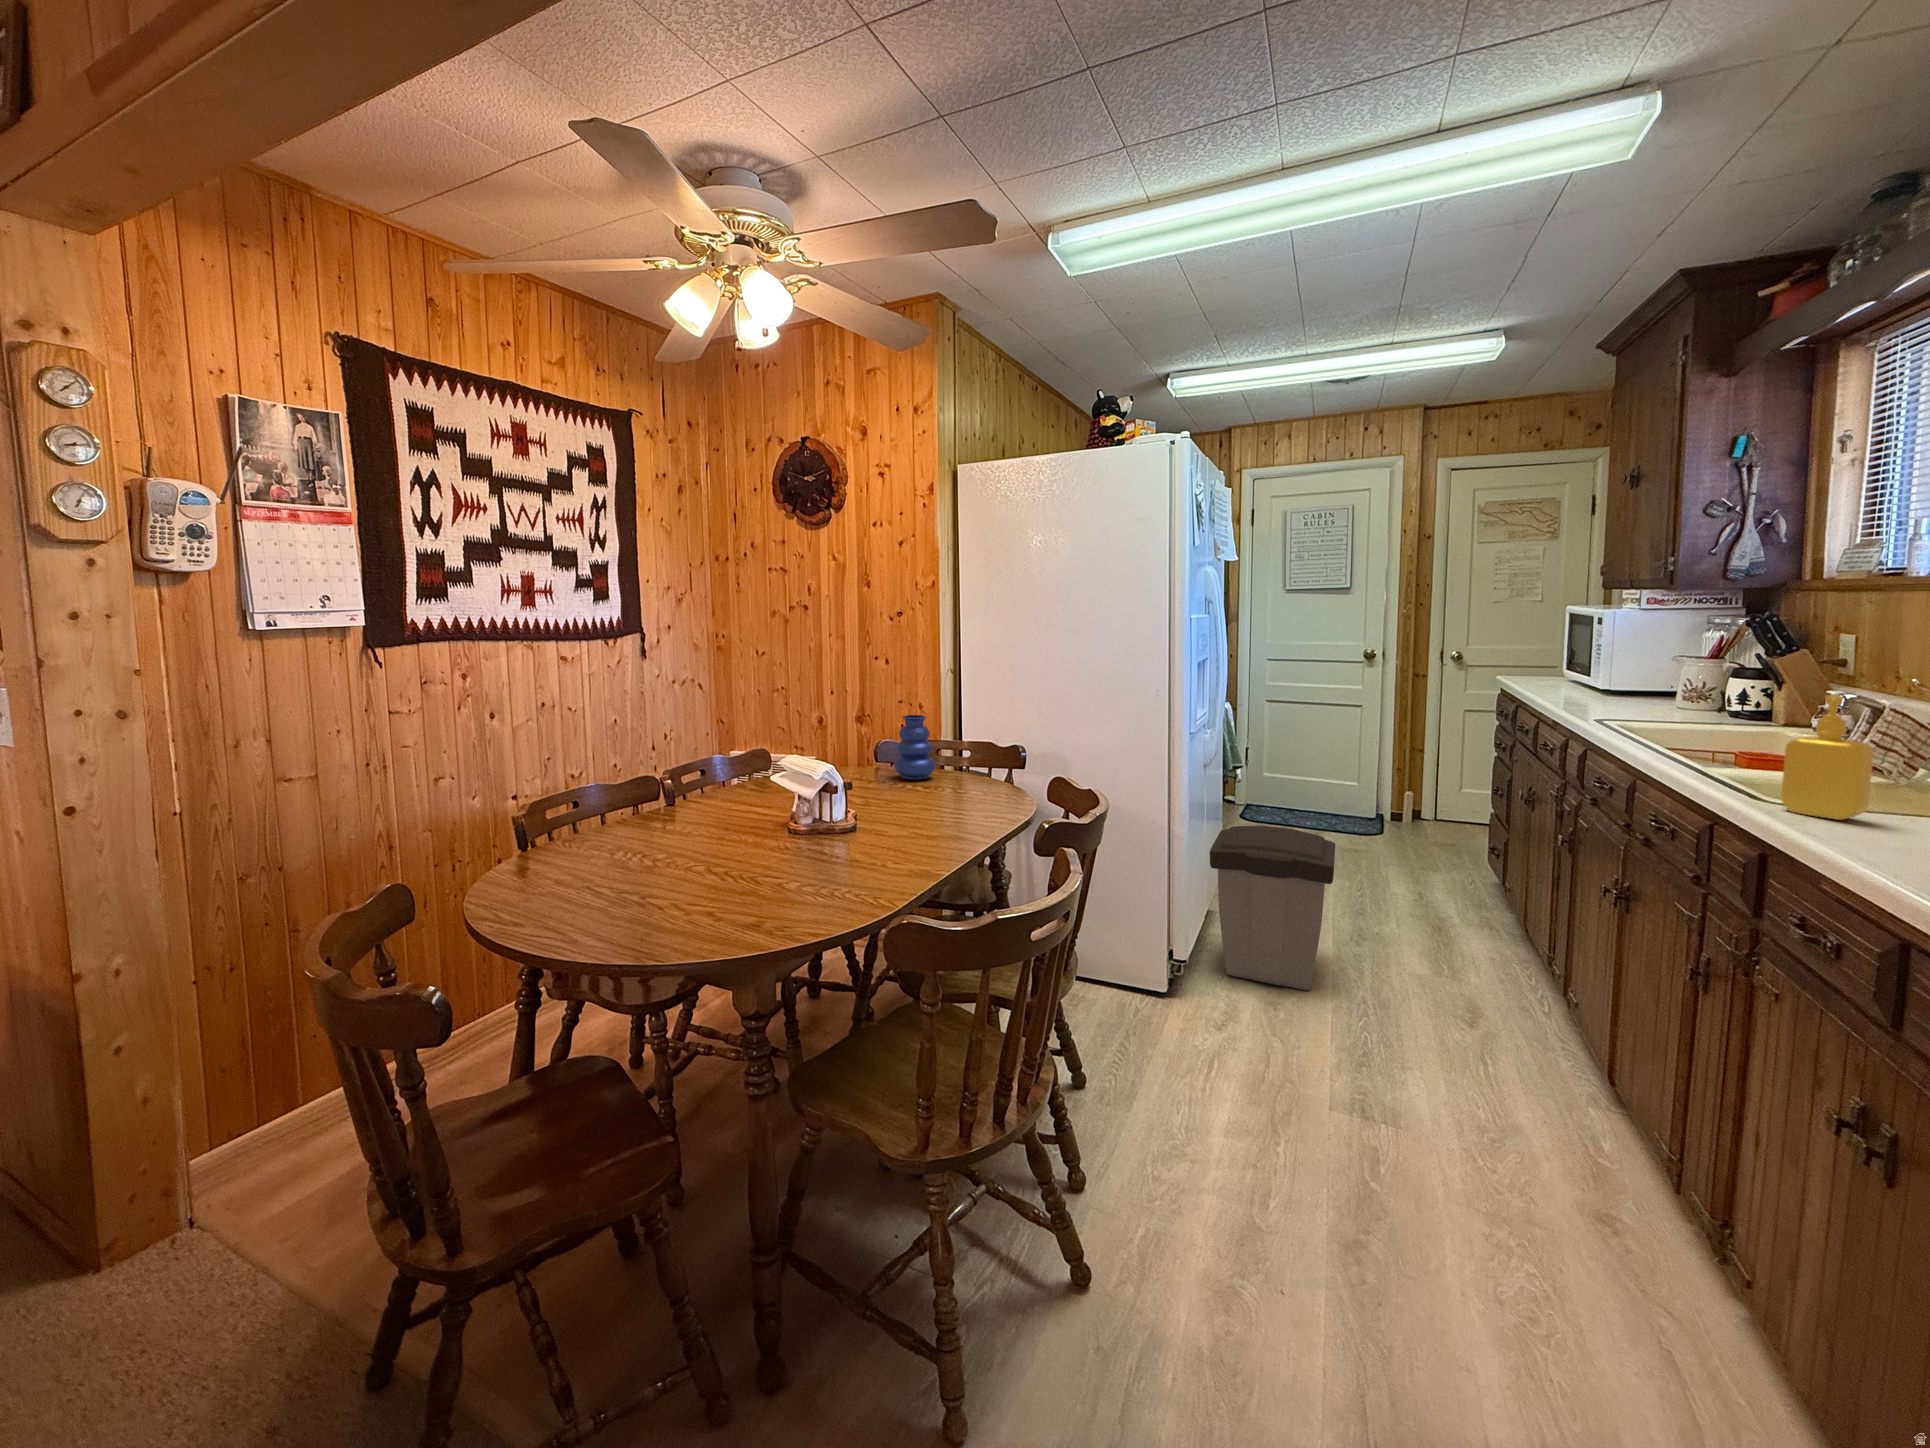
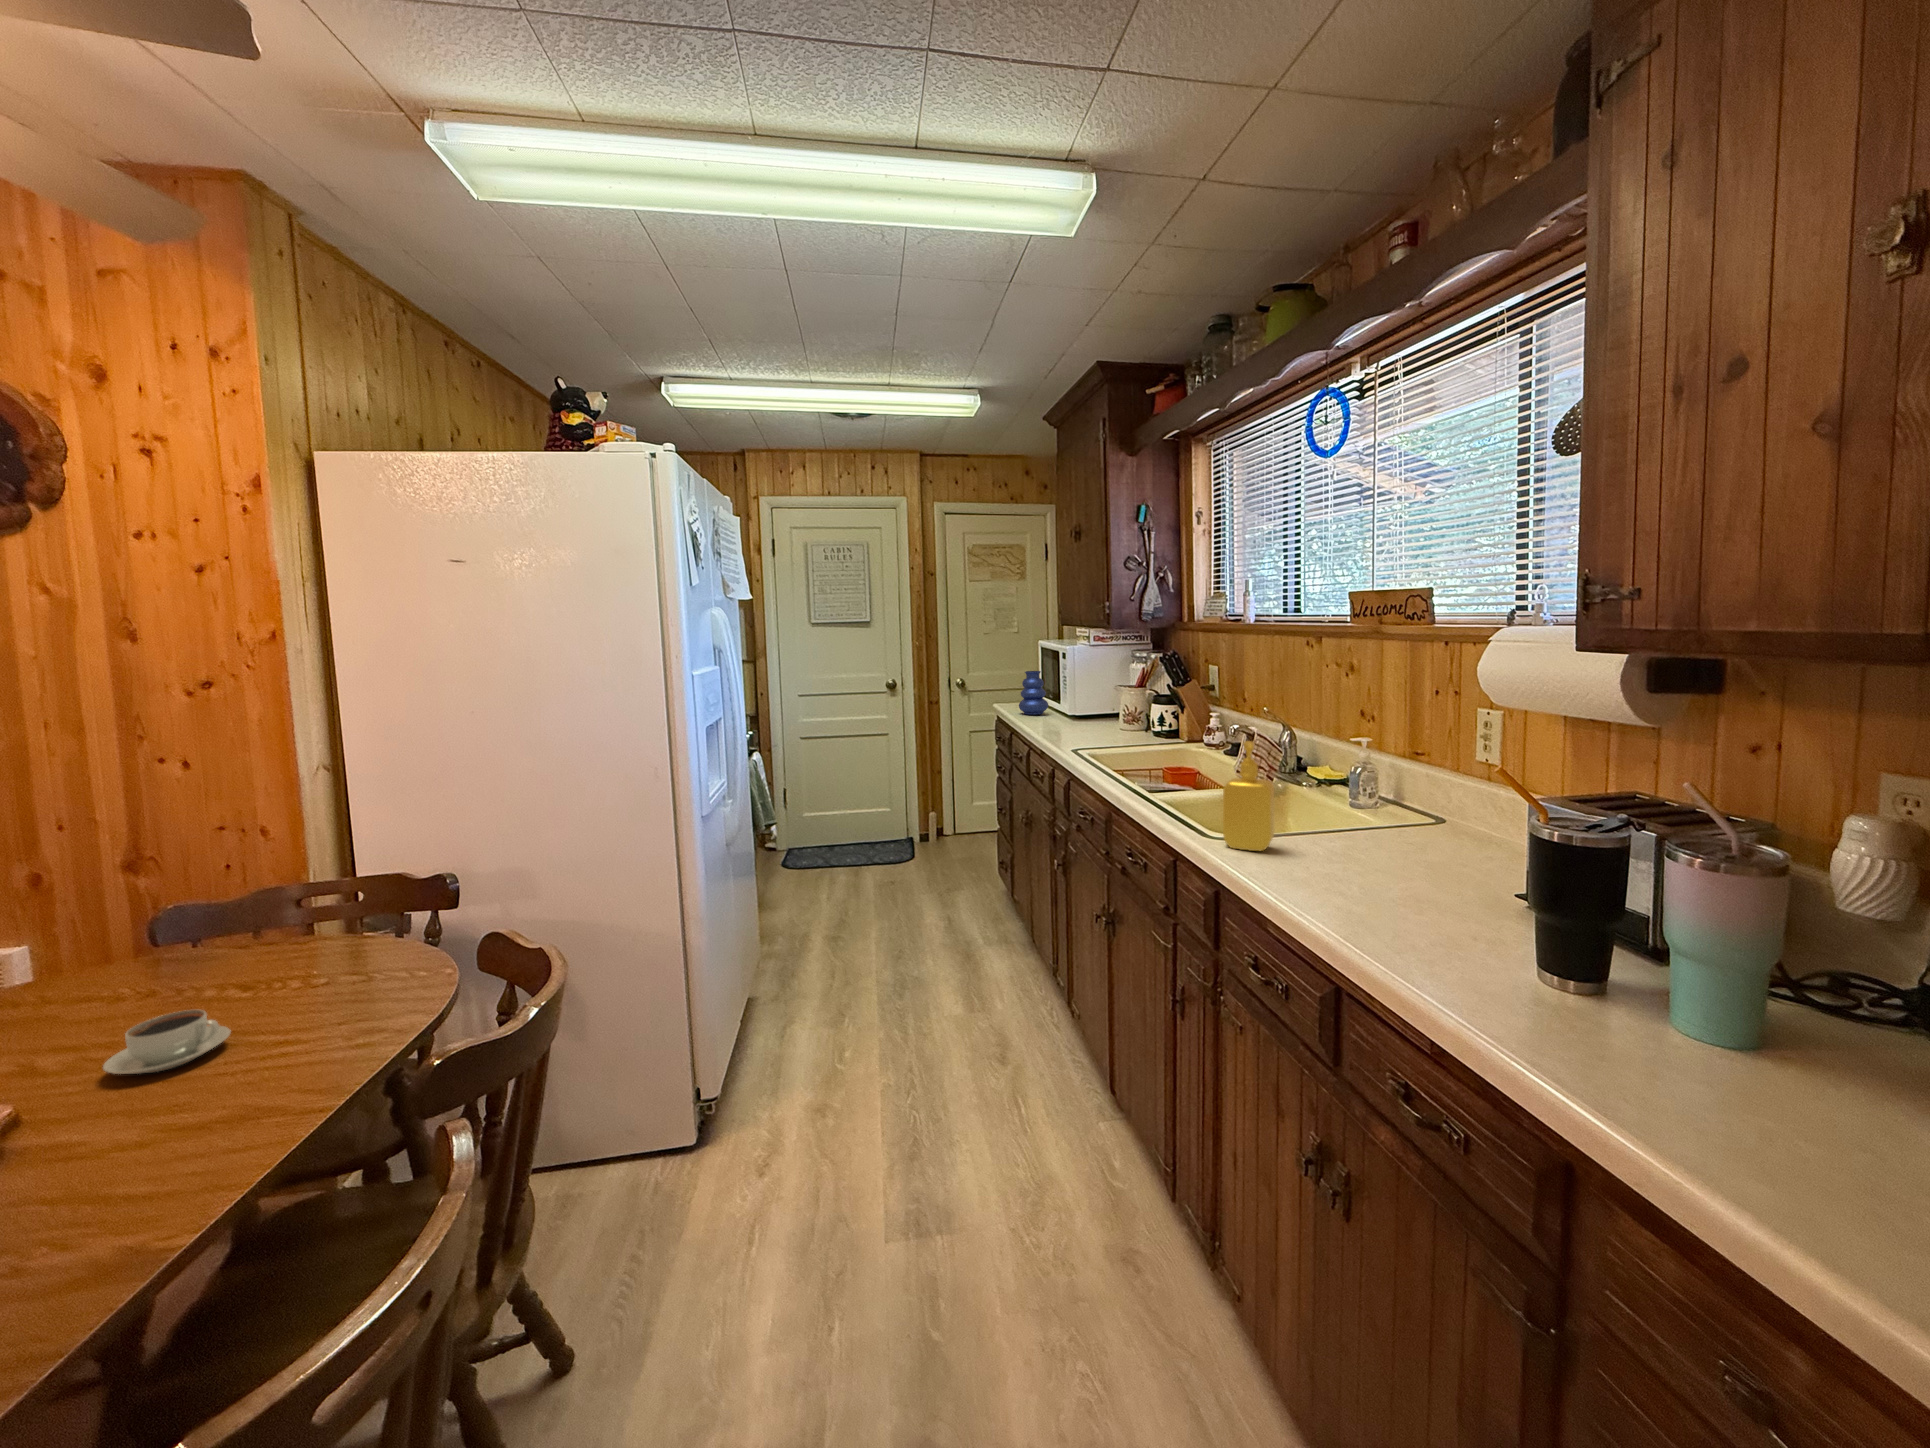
vase: present [894,715,936,780] -> present [1019,671,1048,715]
coffee cup: none [891,782,938,808] -> present [103,1010,231,1074]
trash can: present [1210,826,1335,990] -> none [739,899,874,1091]

